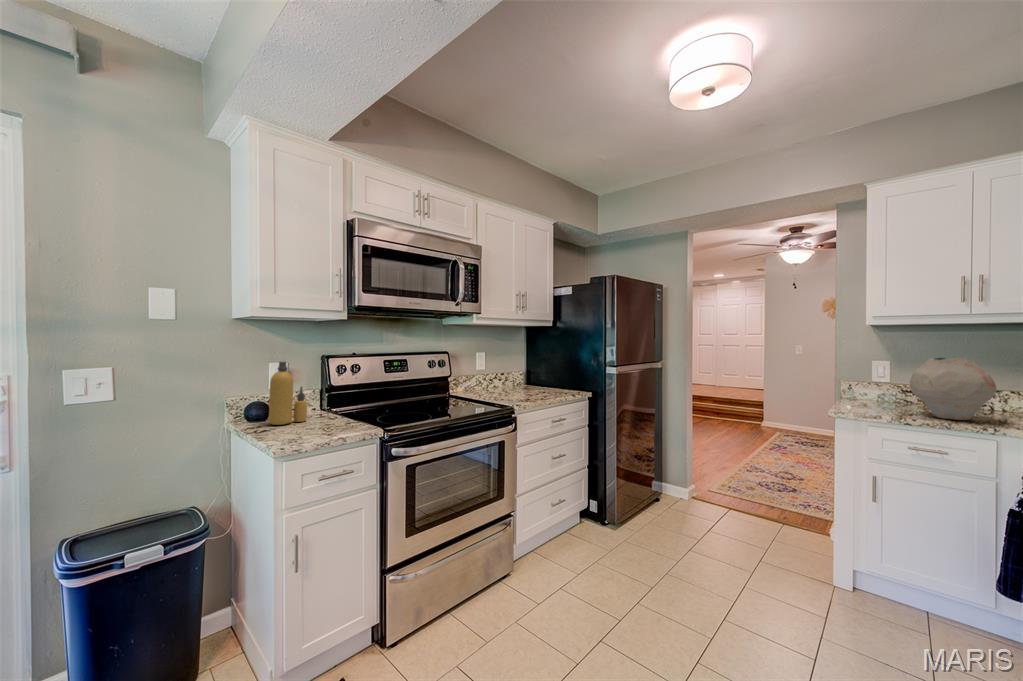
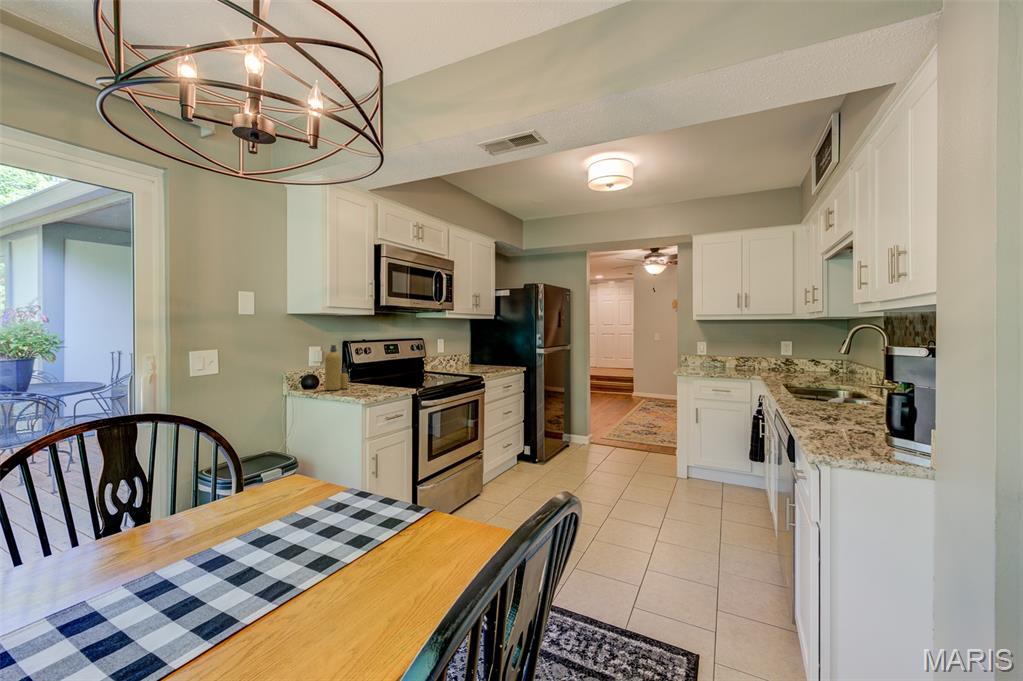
vase: present [910,357,996,420] -> none [713,338,750,373]

